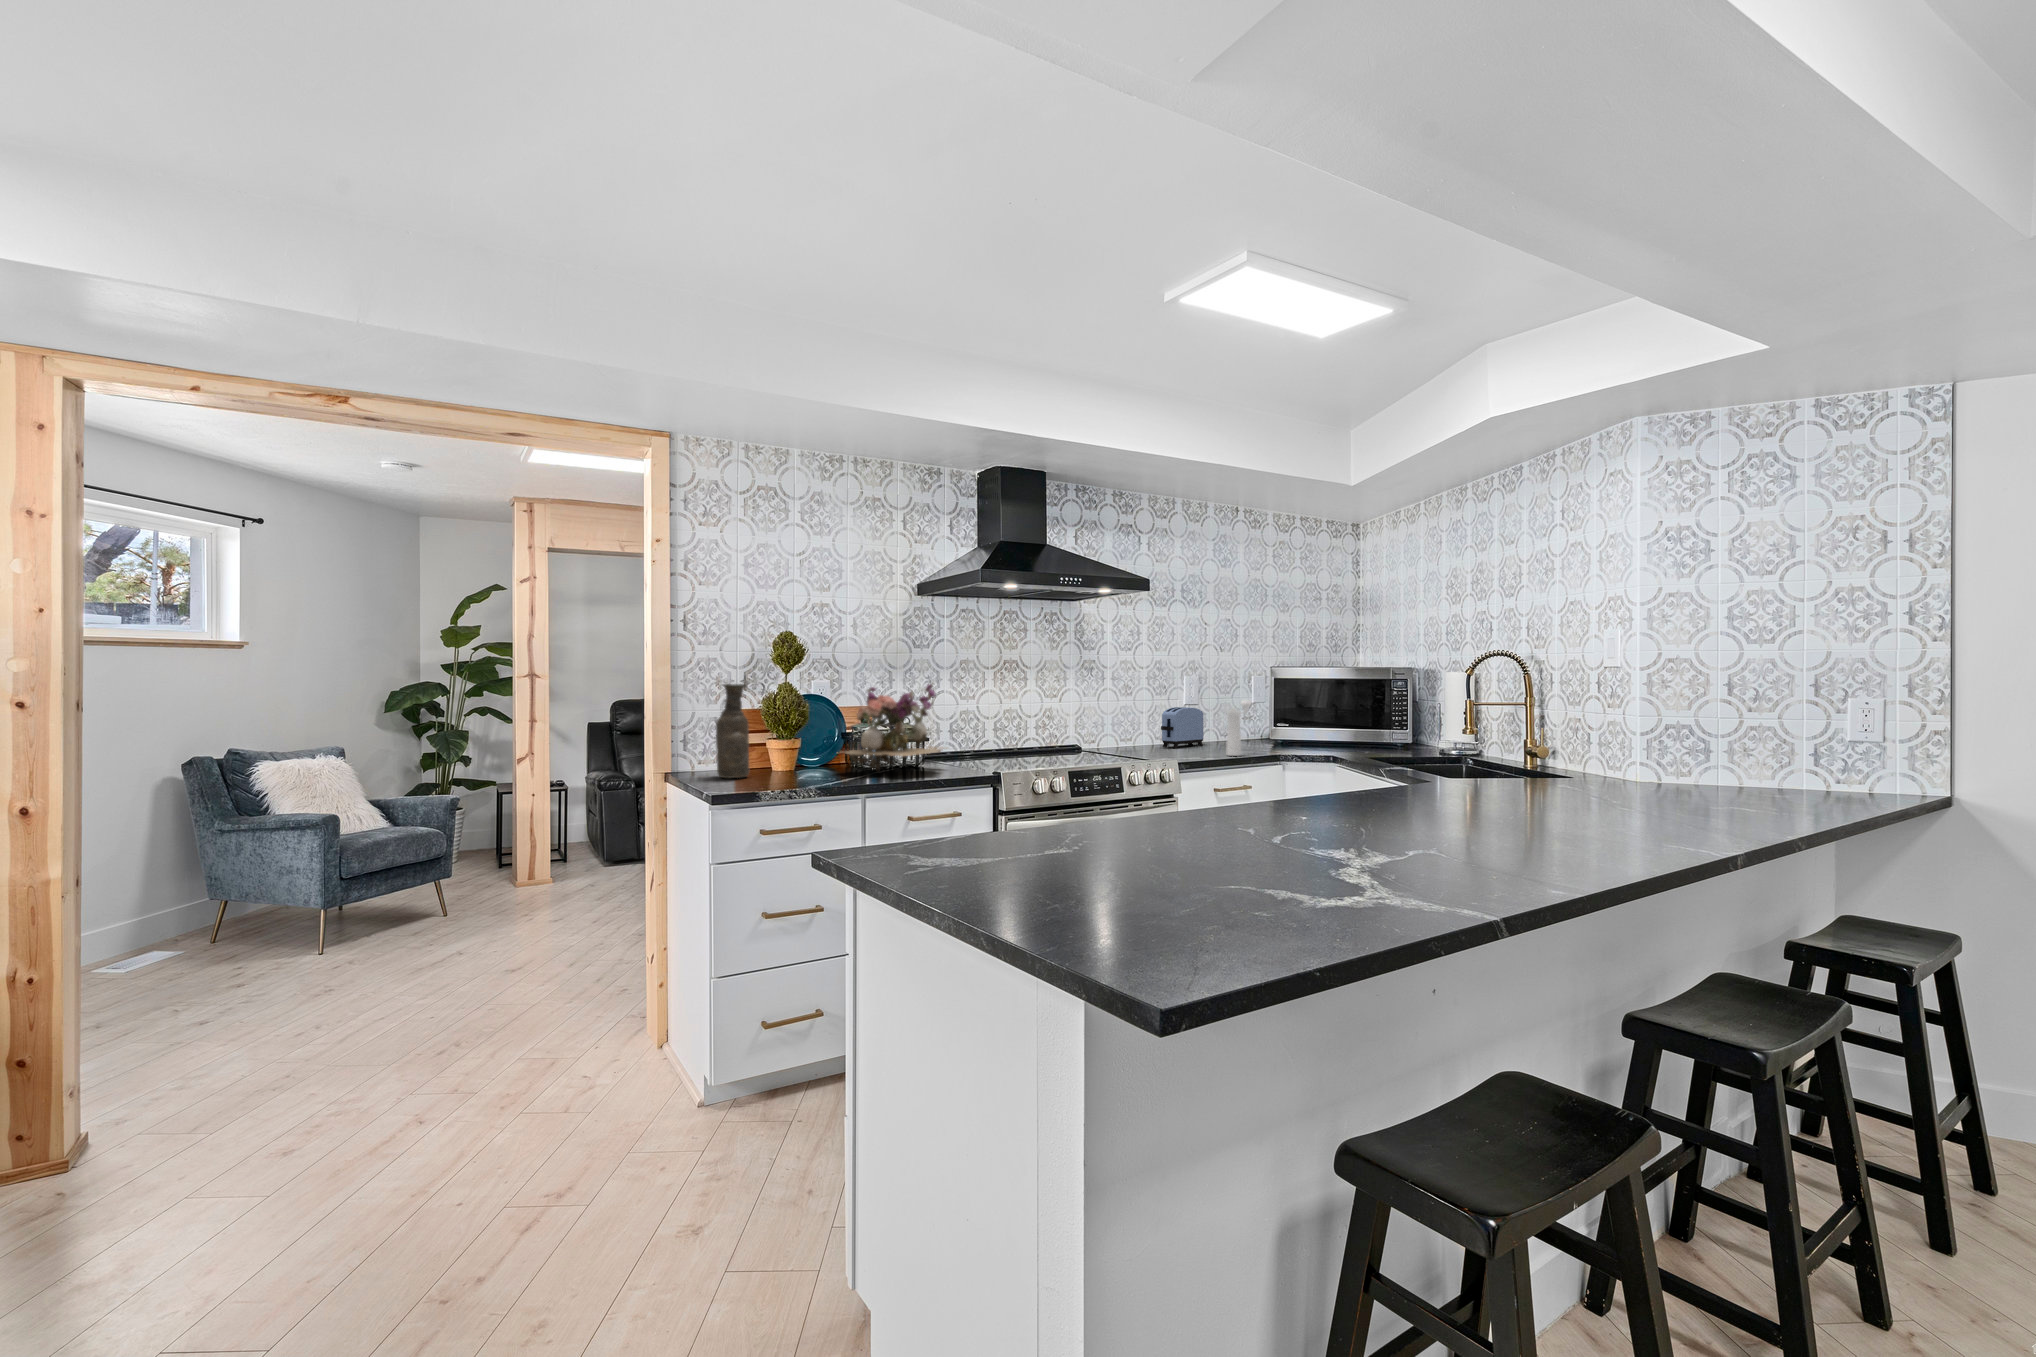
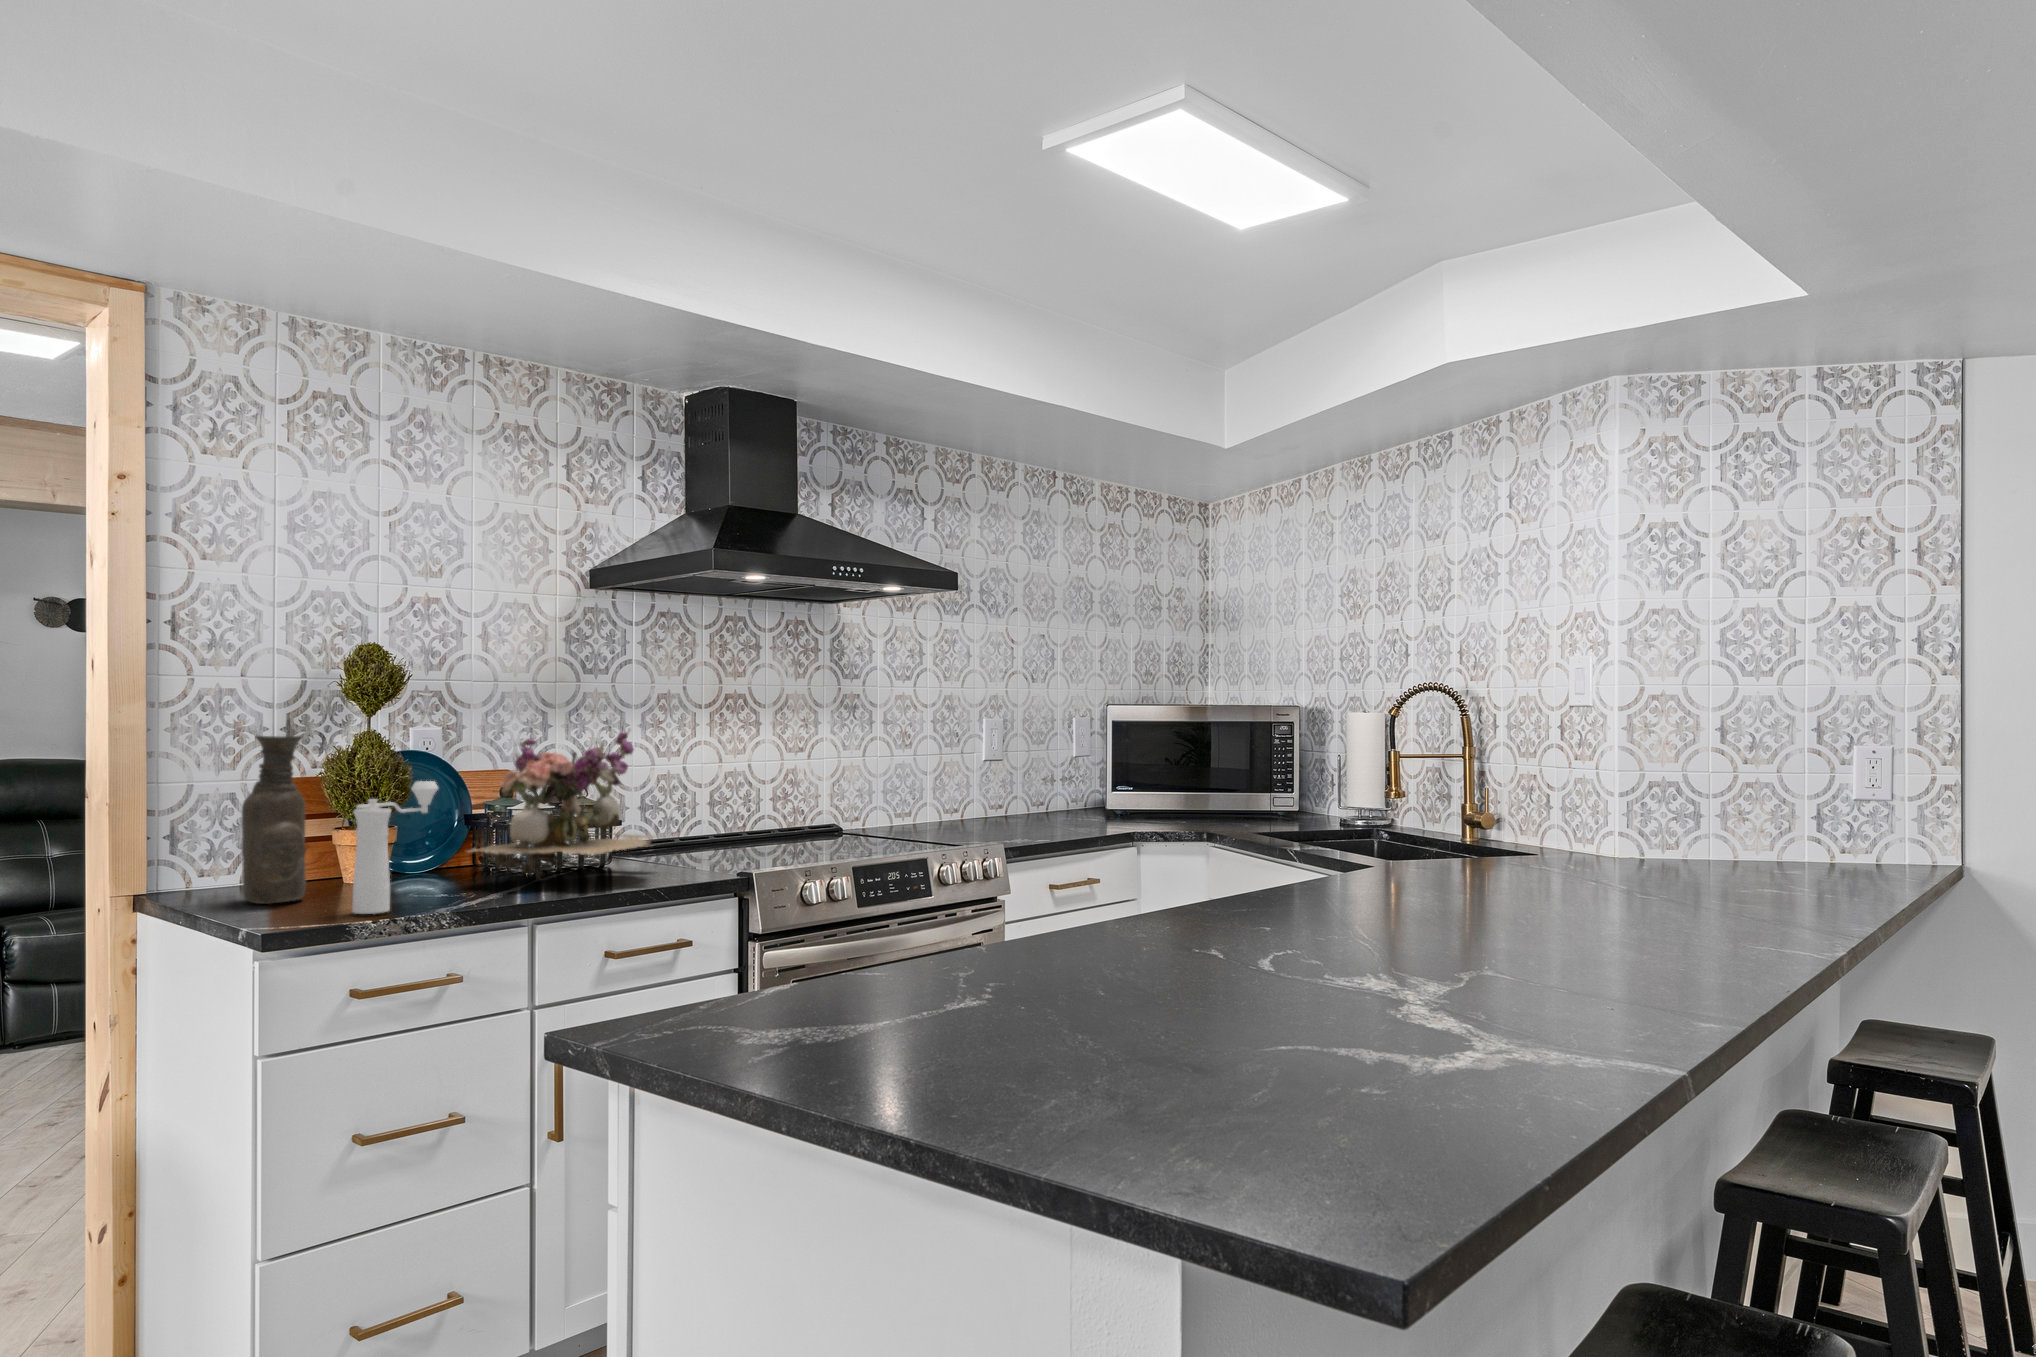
pepper mill: present [1226,700,1251,756] -> present [352,781,438,914]
toaster: present [1161,707,1204,748] -> none [962,762,1019,823]

